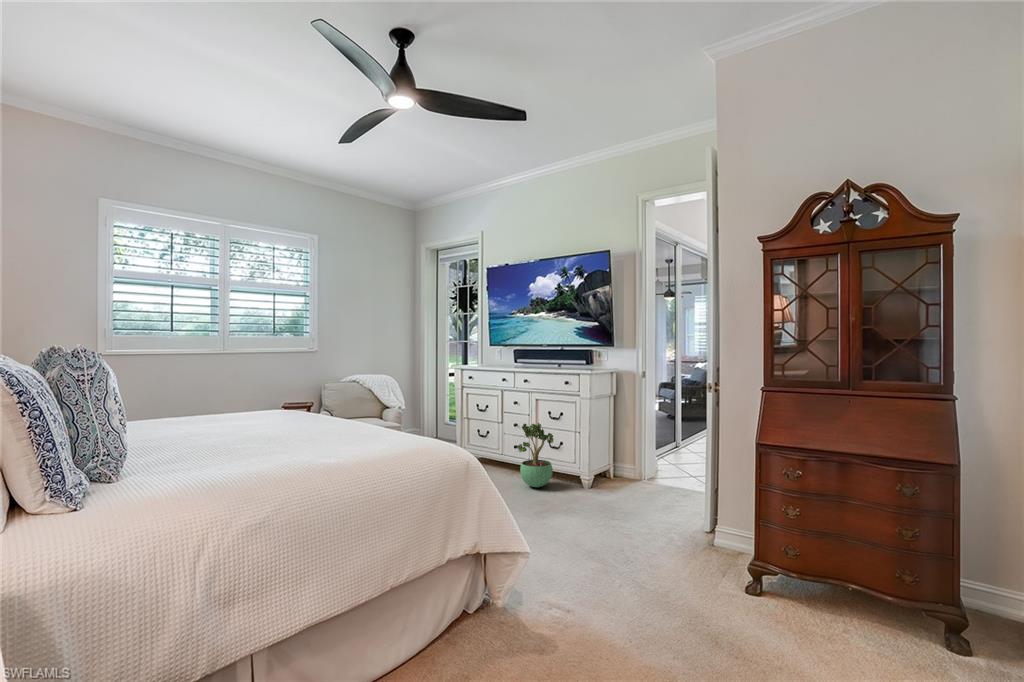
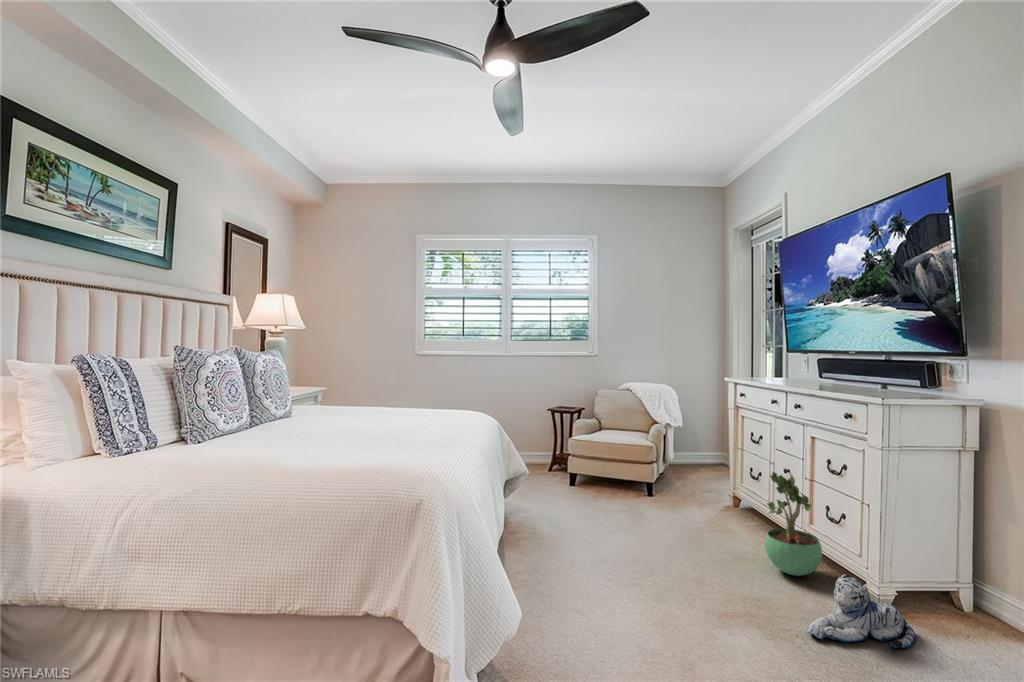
plush toy: none [576,470,614,509] -> present [808,574,916,649]

